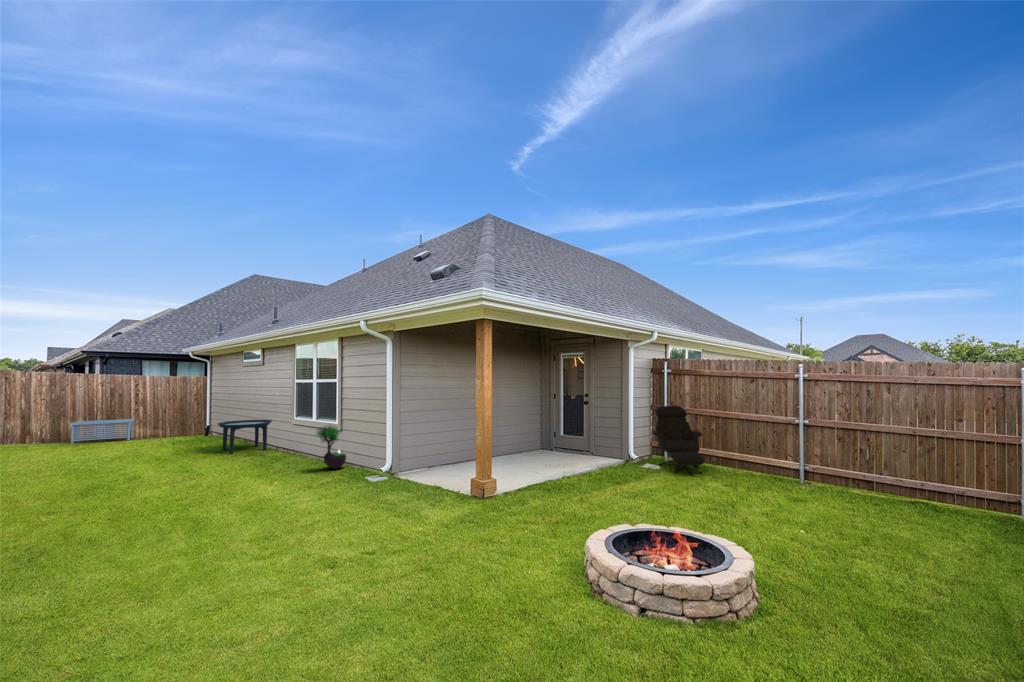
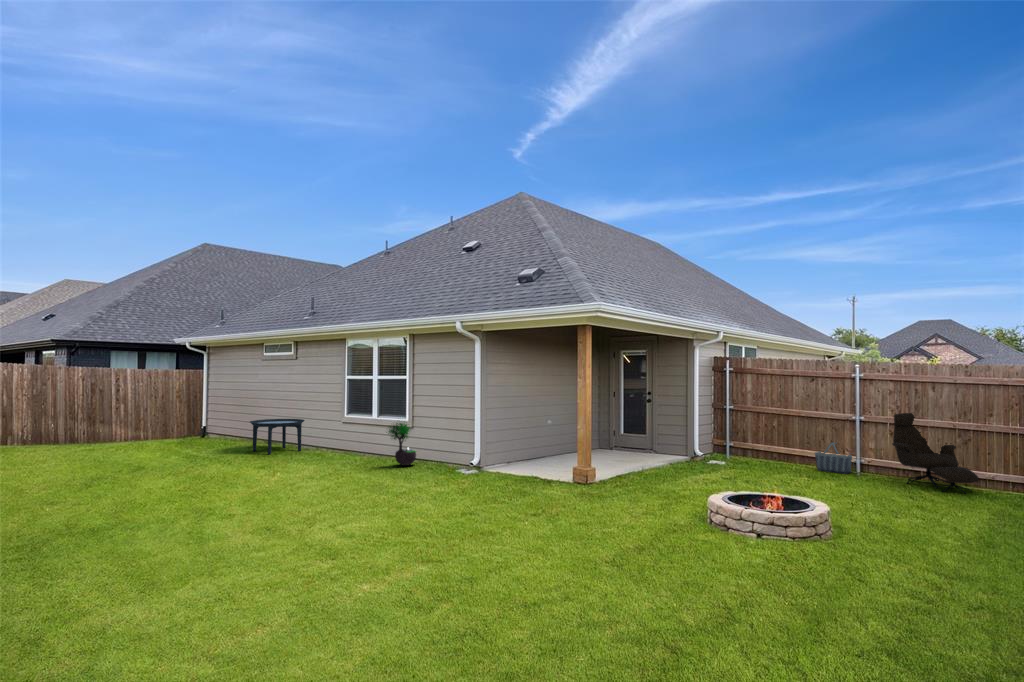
lounge chair: present [653,406,704,475] -> present [892,413,979,494]
storage bench: present [70,419,135,444] -> none [57,418,121,446]
basket: none [753,447,798,484] -> present [815,442,854,474]

